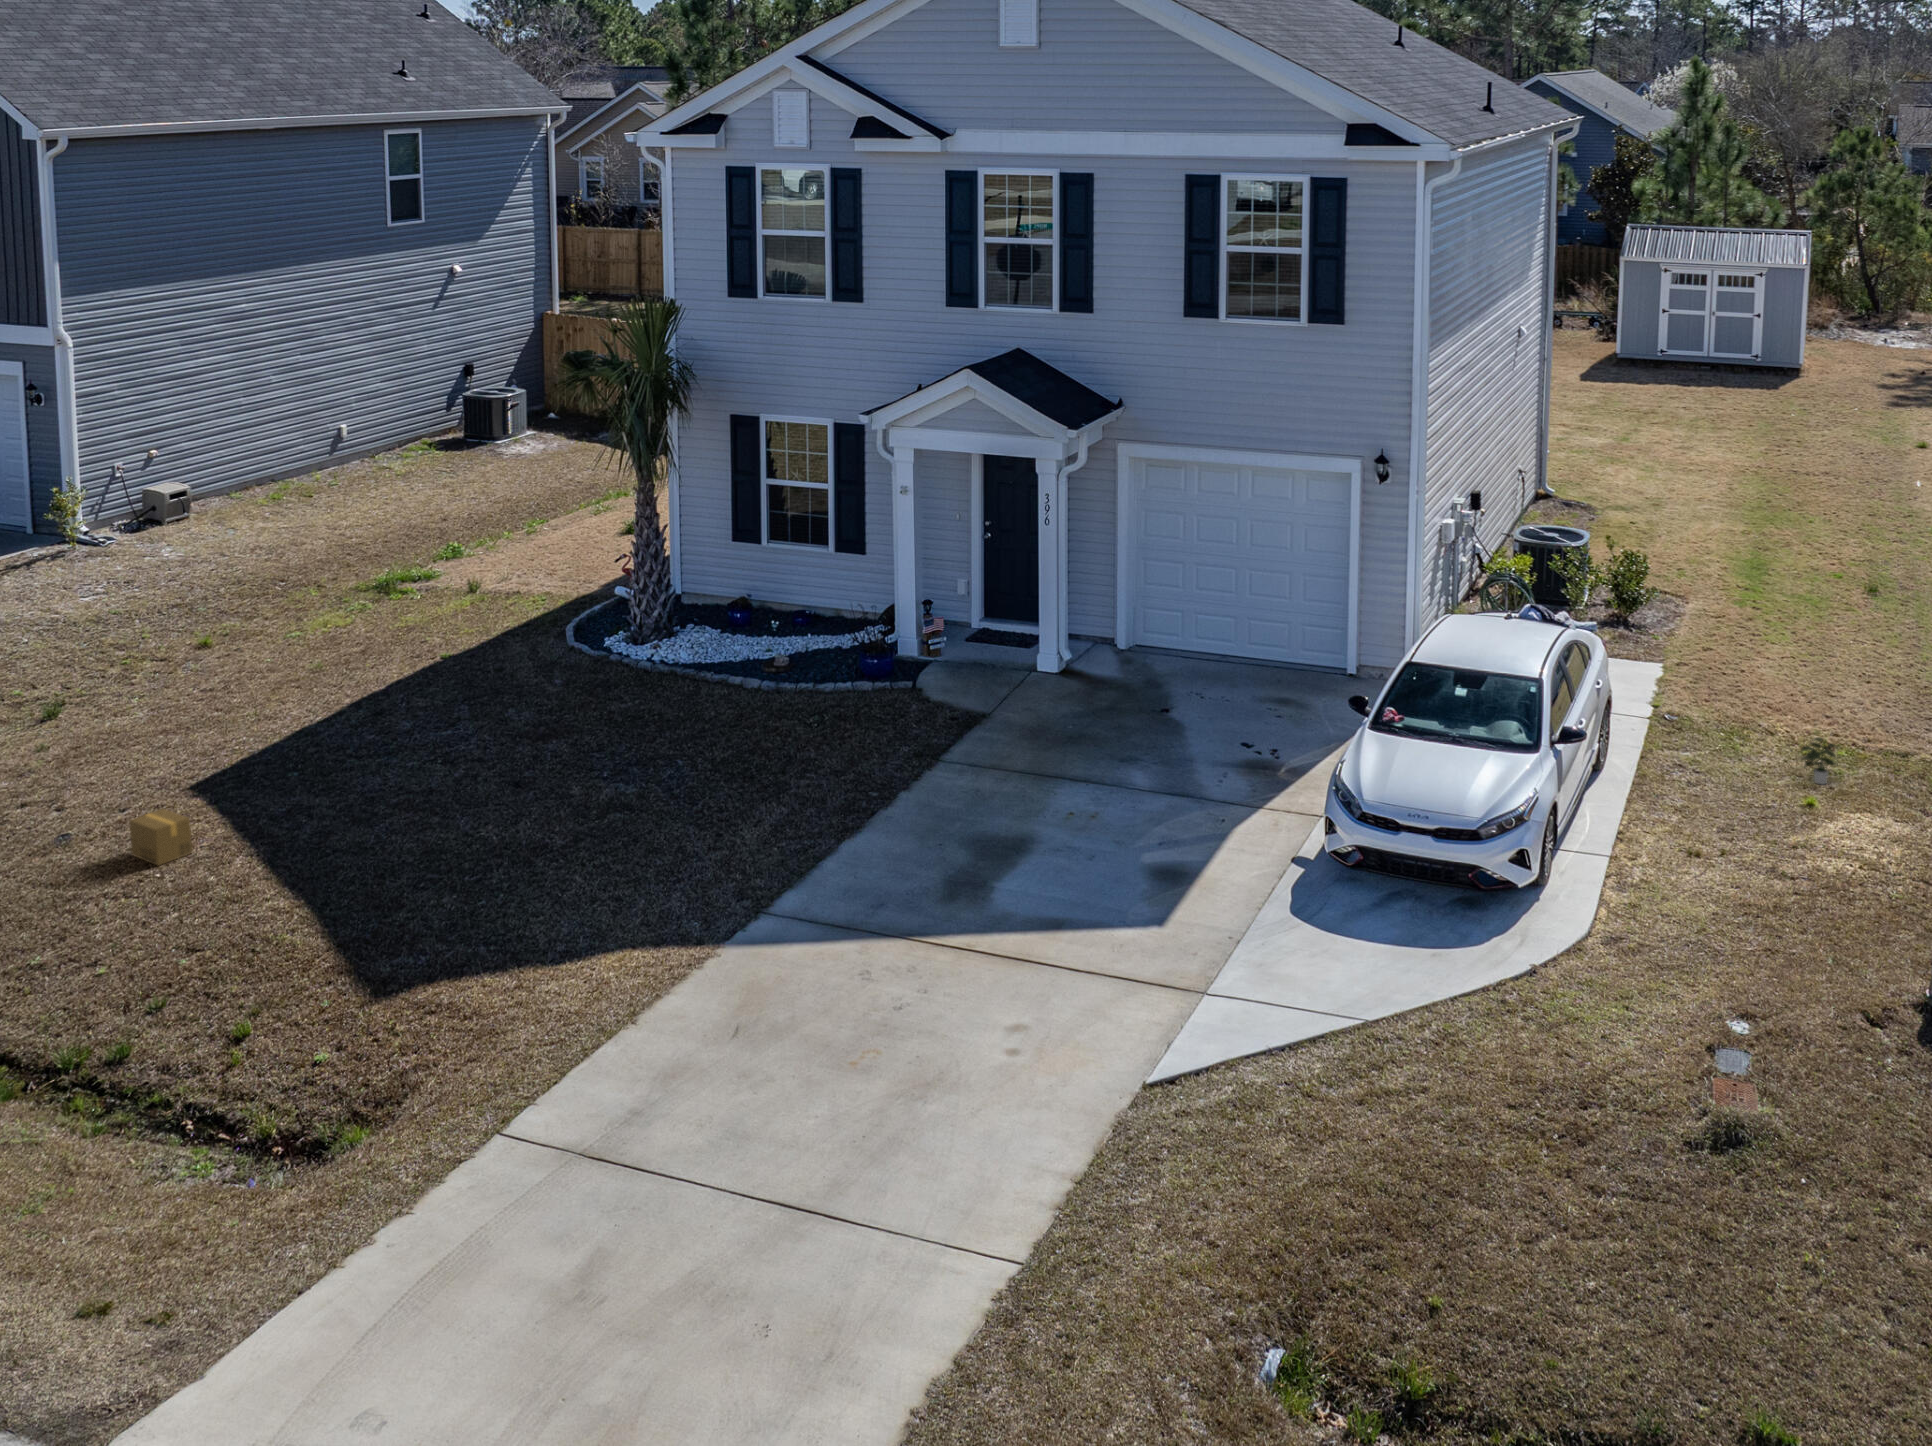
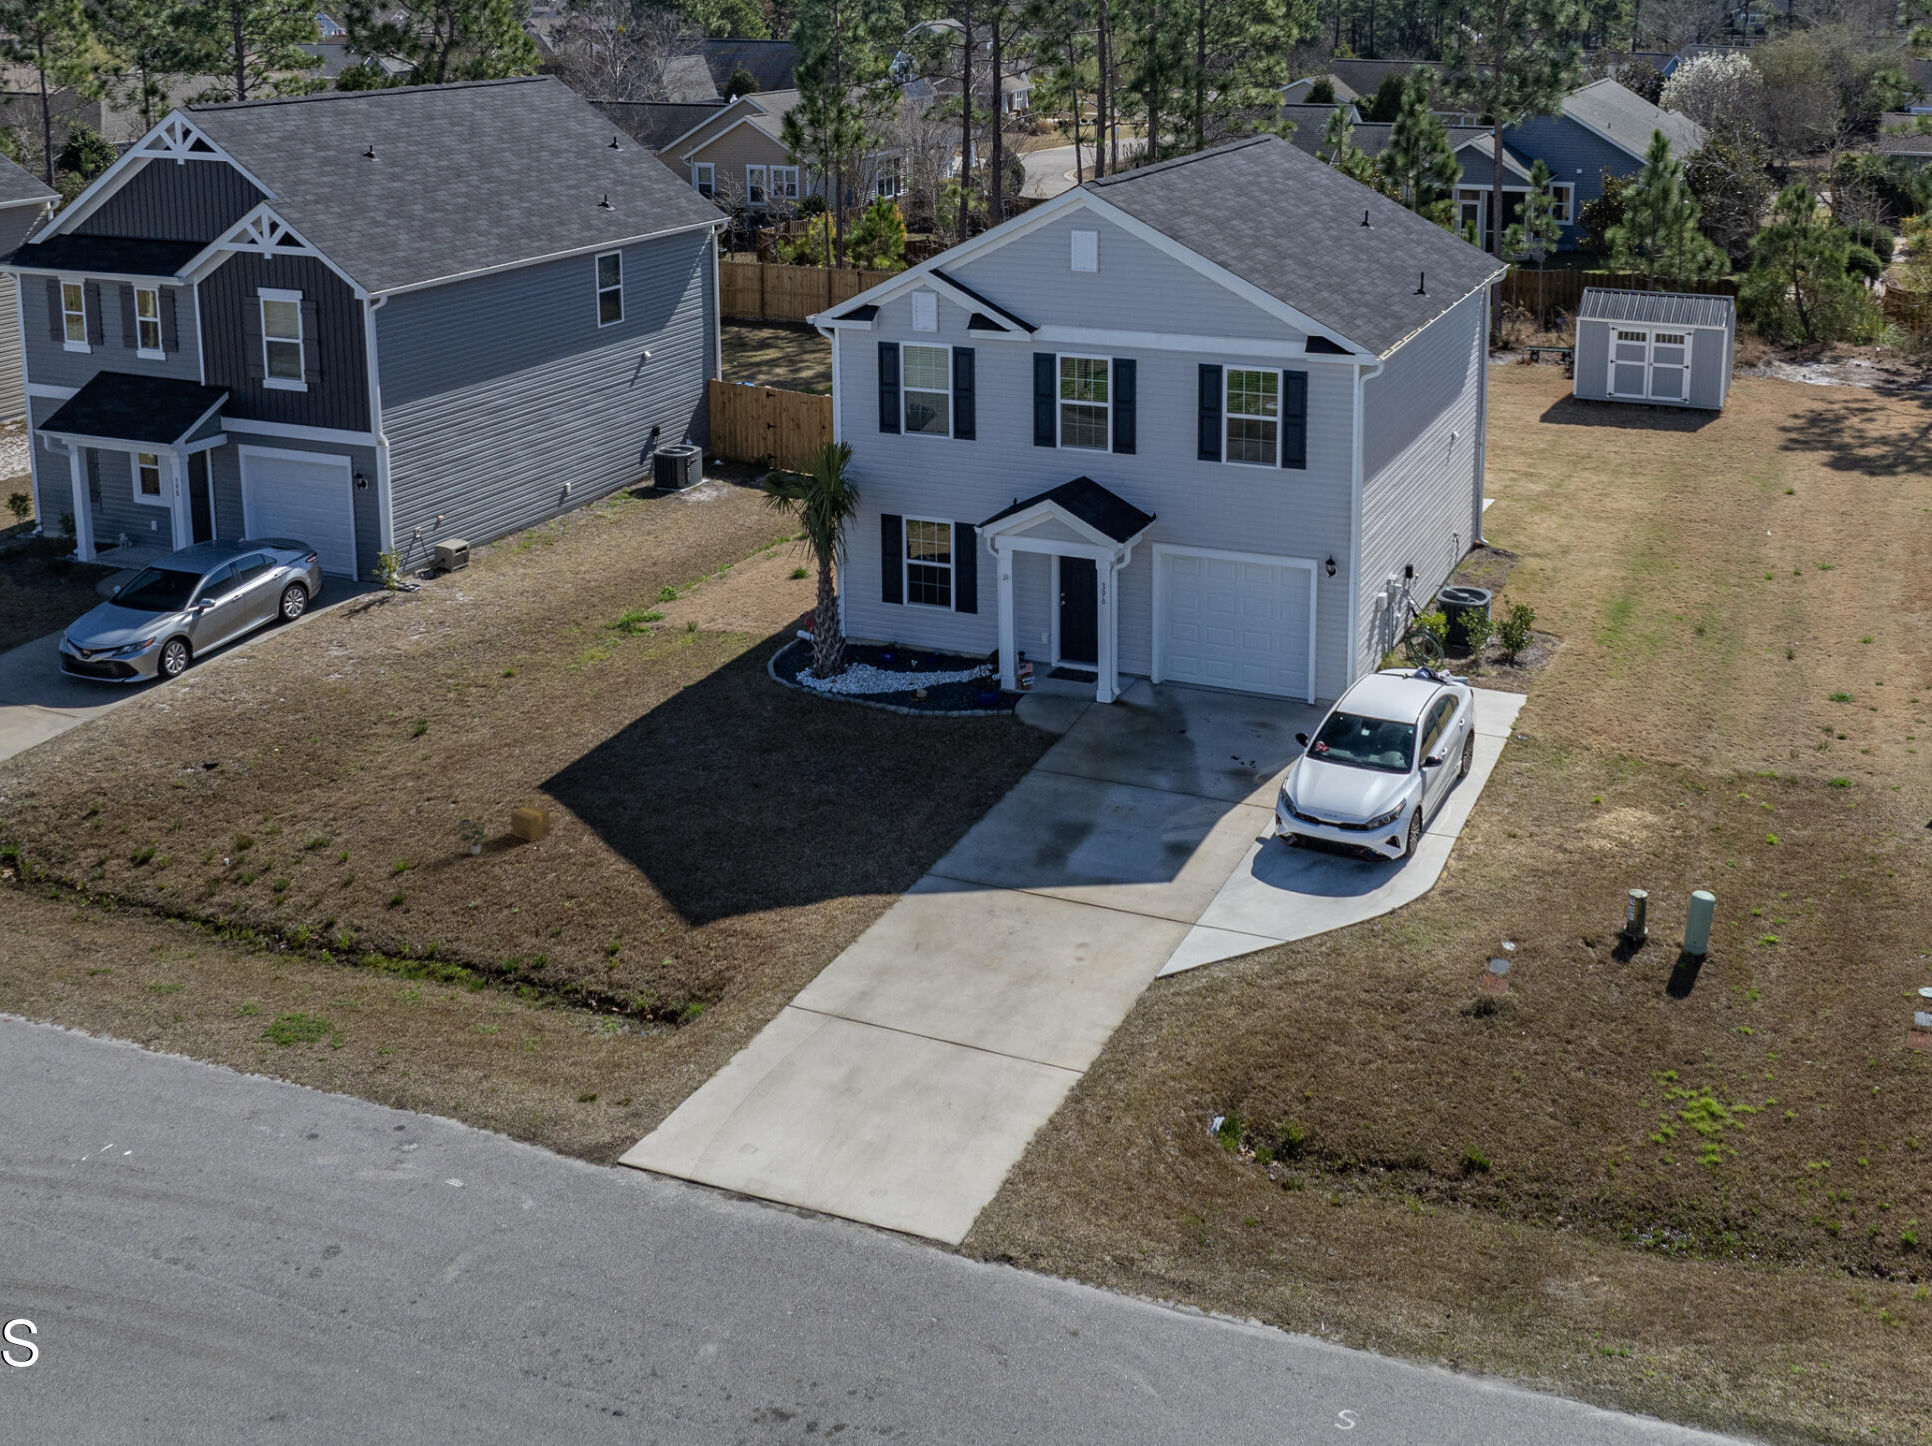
potted plant: present [1802,737,1837,784] -> present [460,821,487,855]

